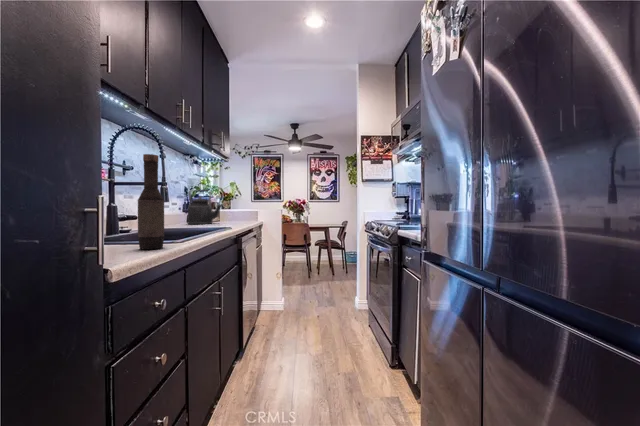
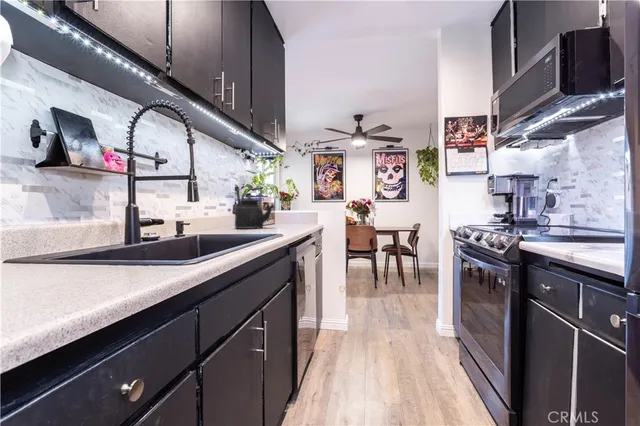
bottle: present [138,154,164,249] -> none [119,123,162,278]

